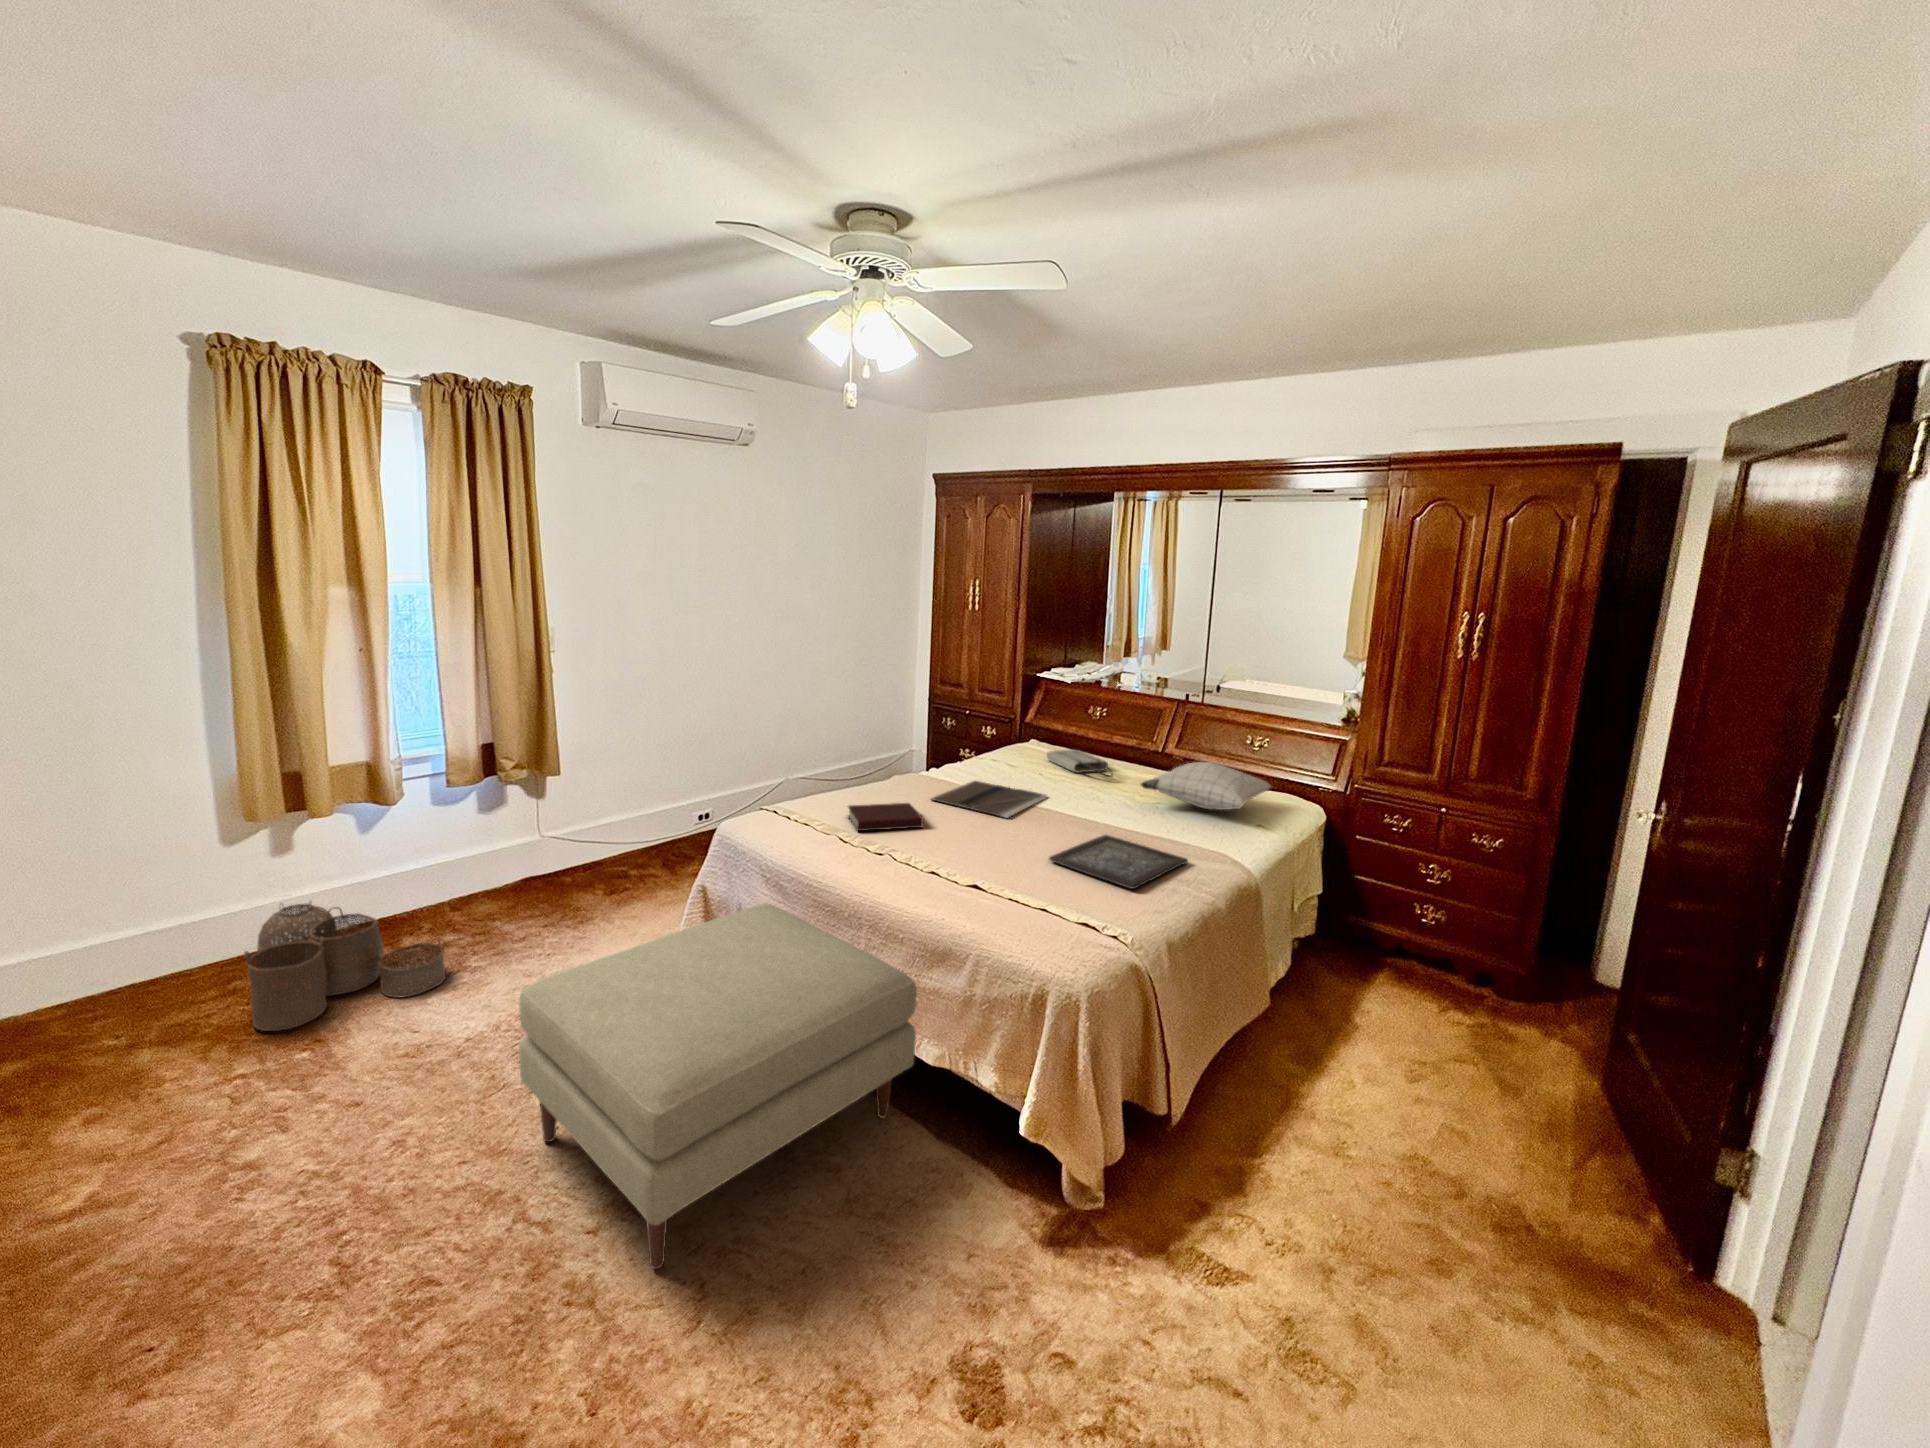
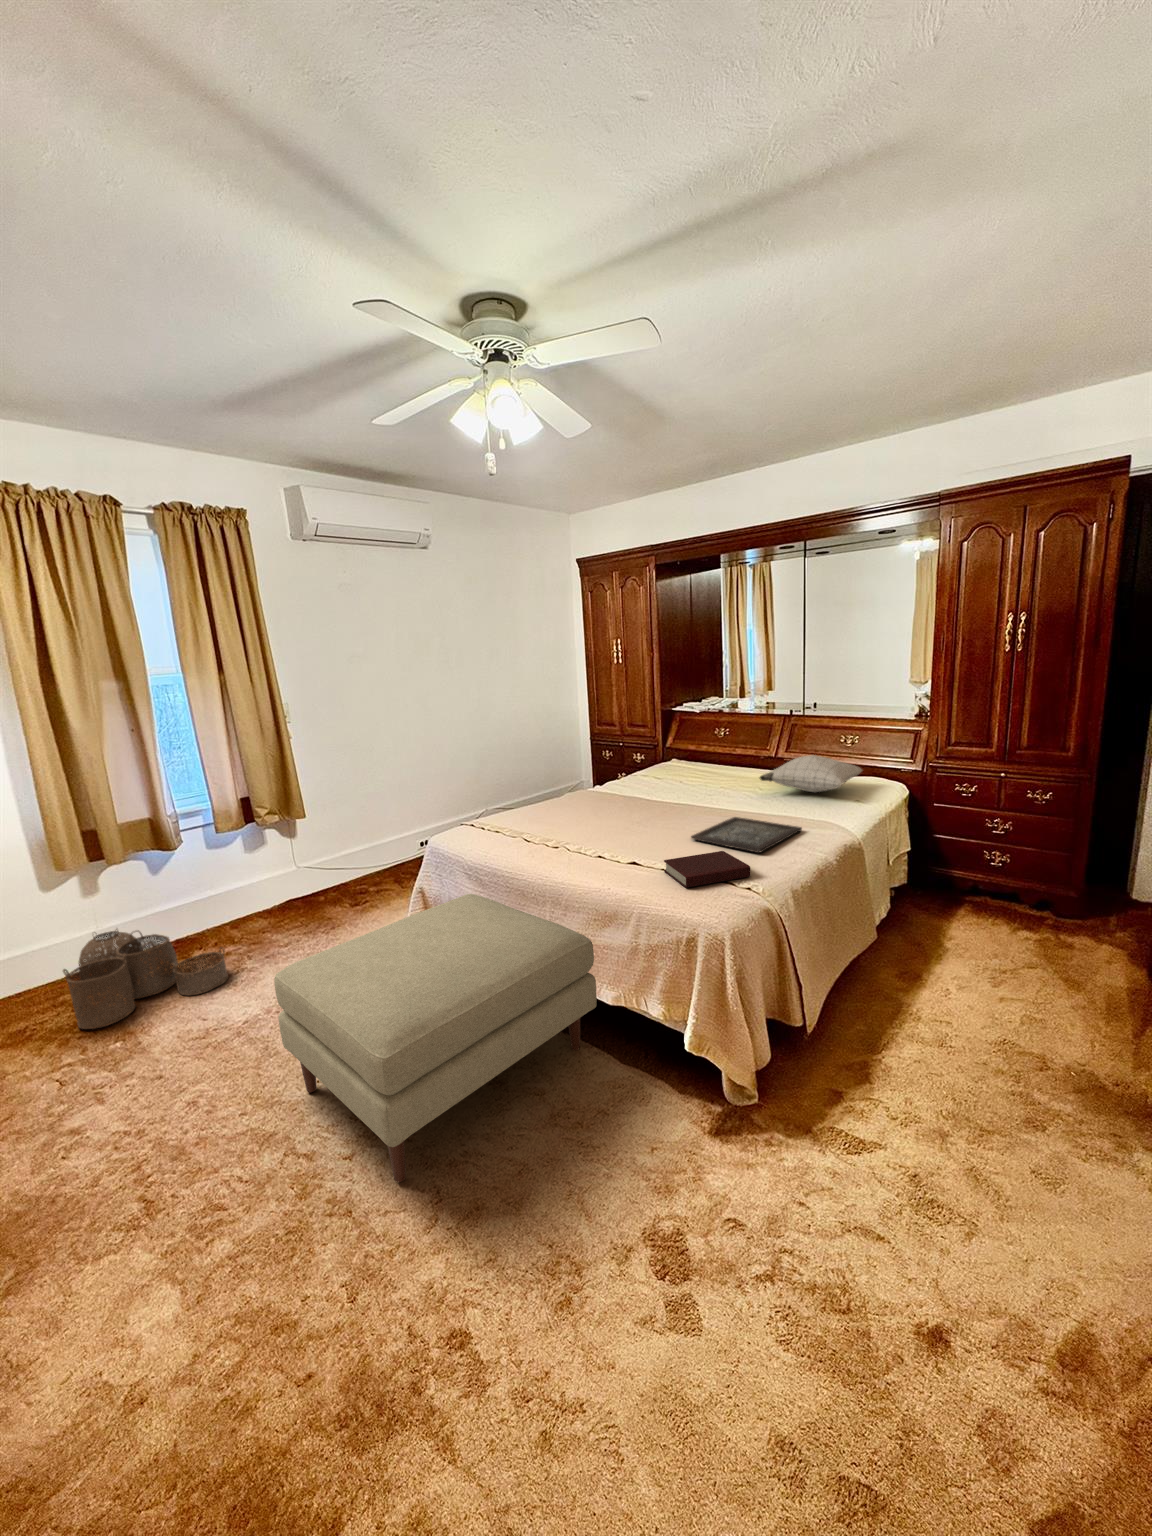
tote bag: present [1047,750,1113,777] -> none [684,761,737,778]
laptop: present [931,781,1047,818] -> none [594,790,687,813]
book: present [848,803,923,831] -> present [664,851,750,888]

